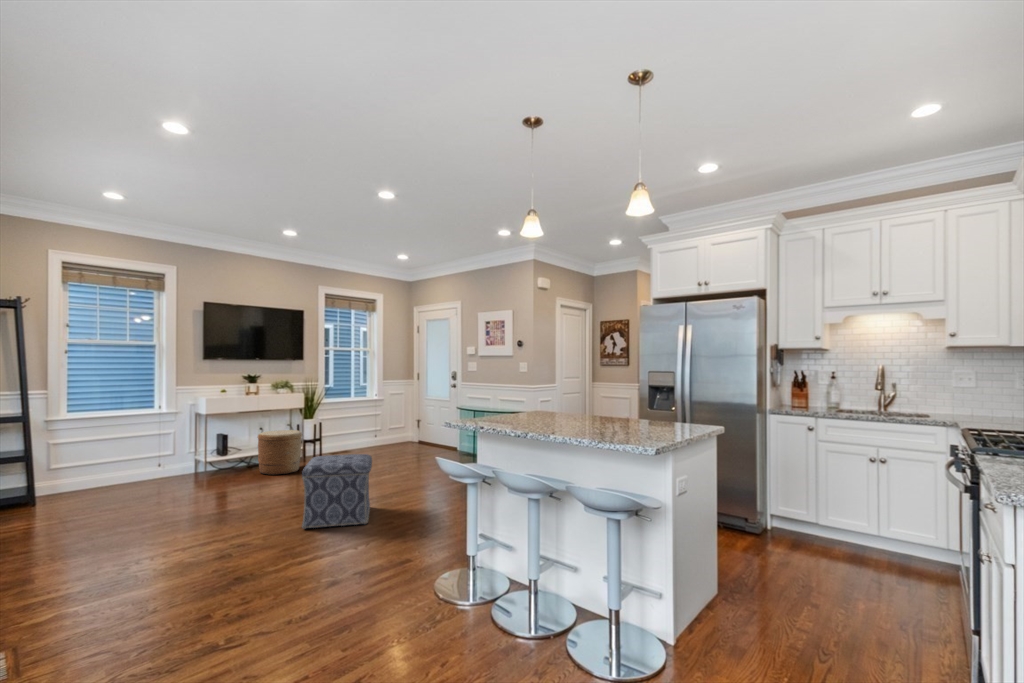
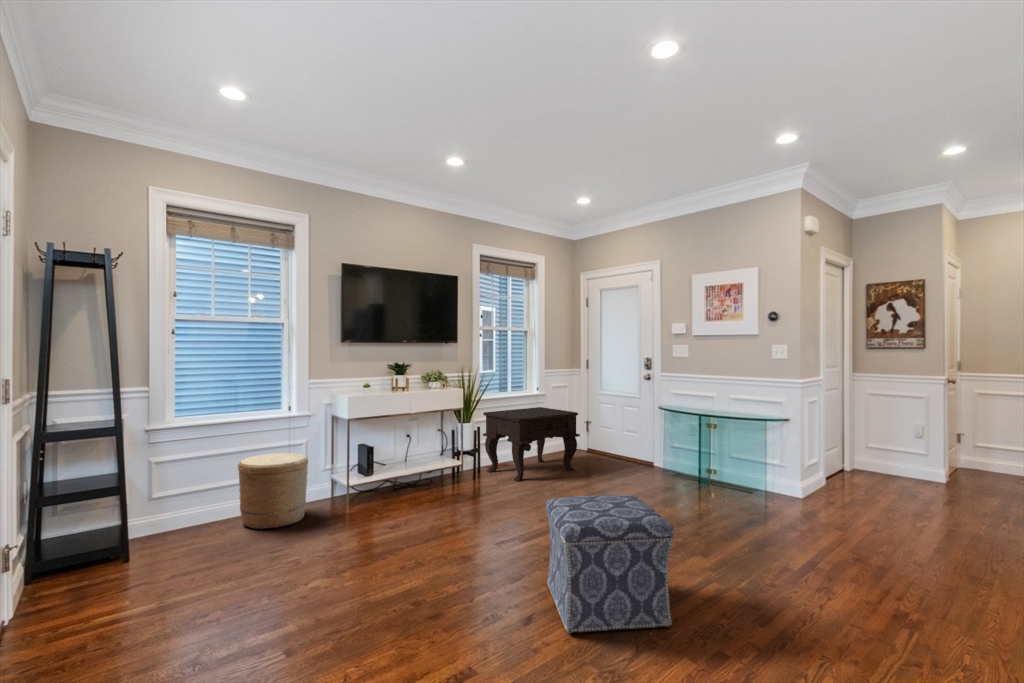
side table: none [325,408,398,461] -> present [483,407,580,481]
woven basket: present [258,430,302,475] -> present [238,453,308,529]

